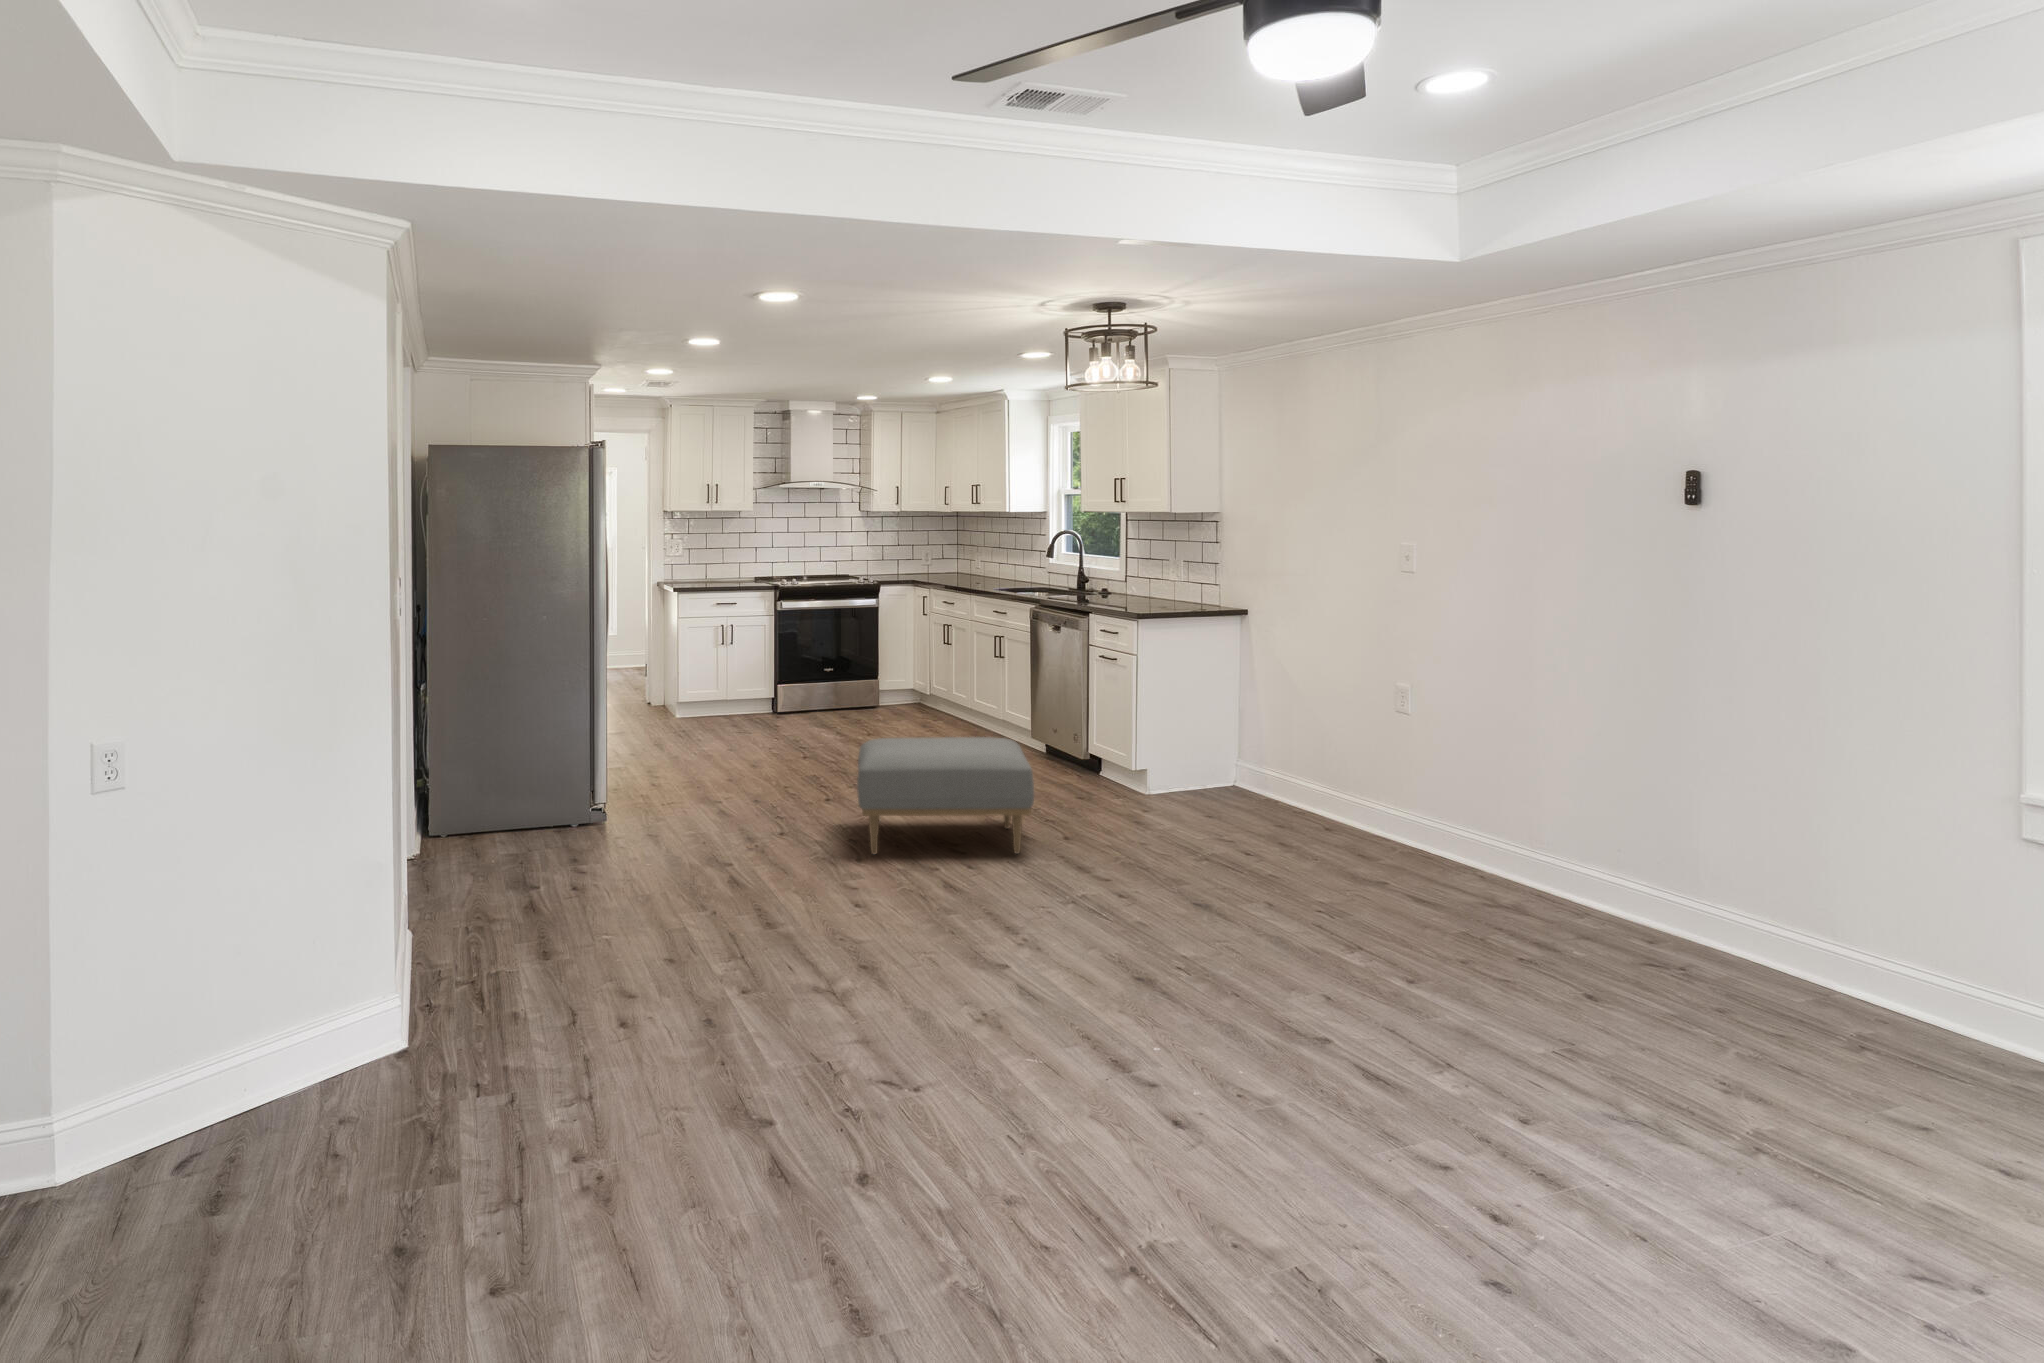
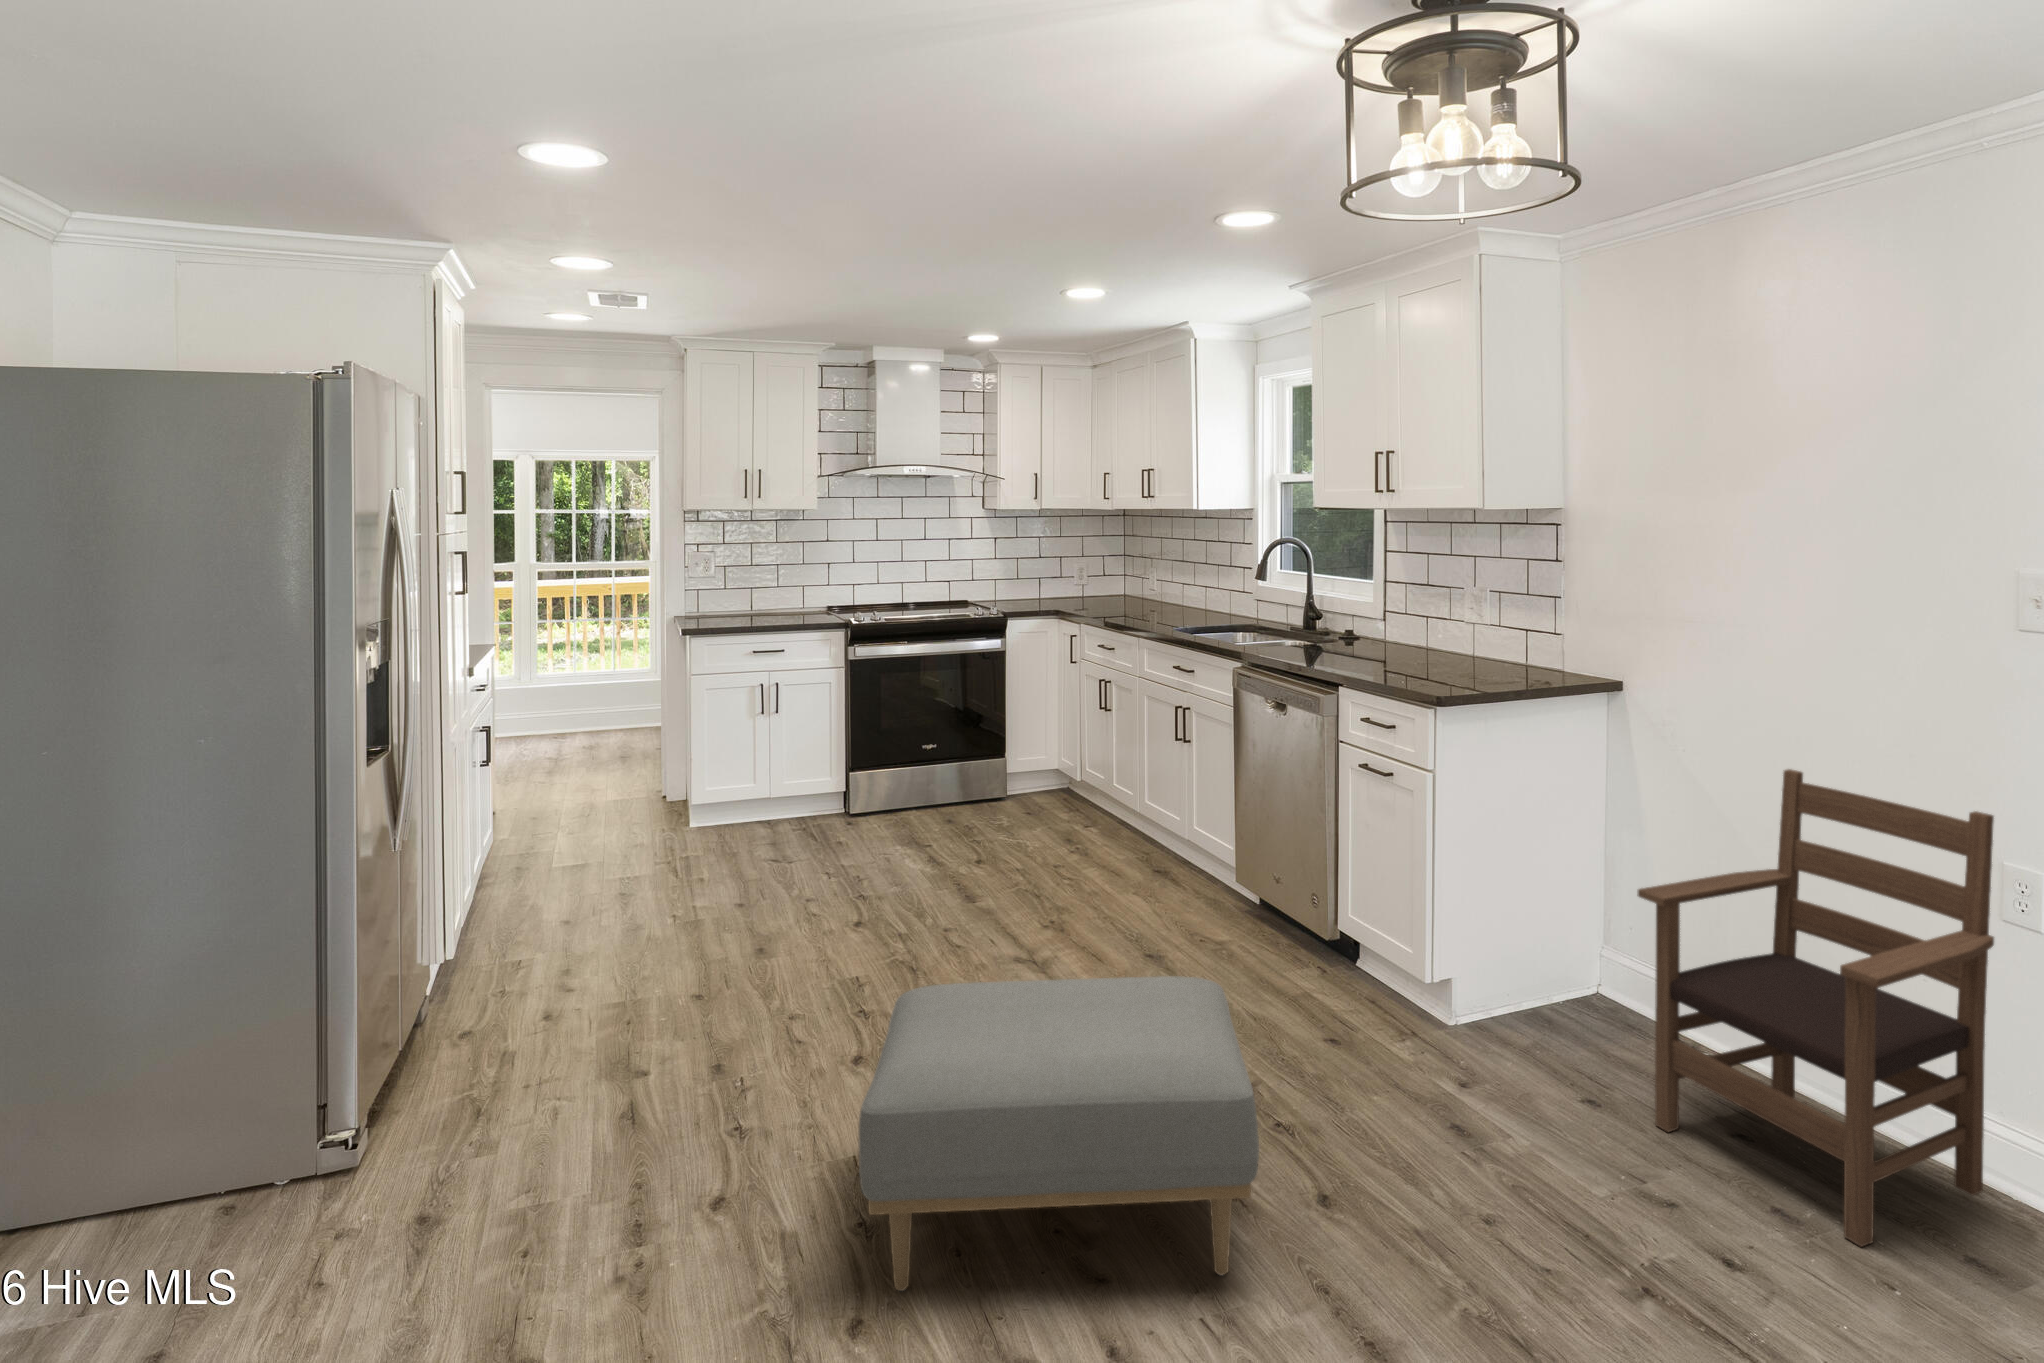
armchair: none [1232,647,1393,853] -> present [1637,769,1994,1247]

